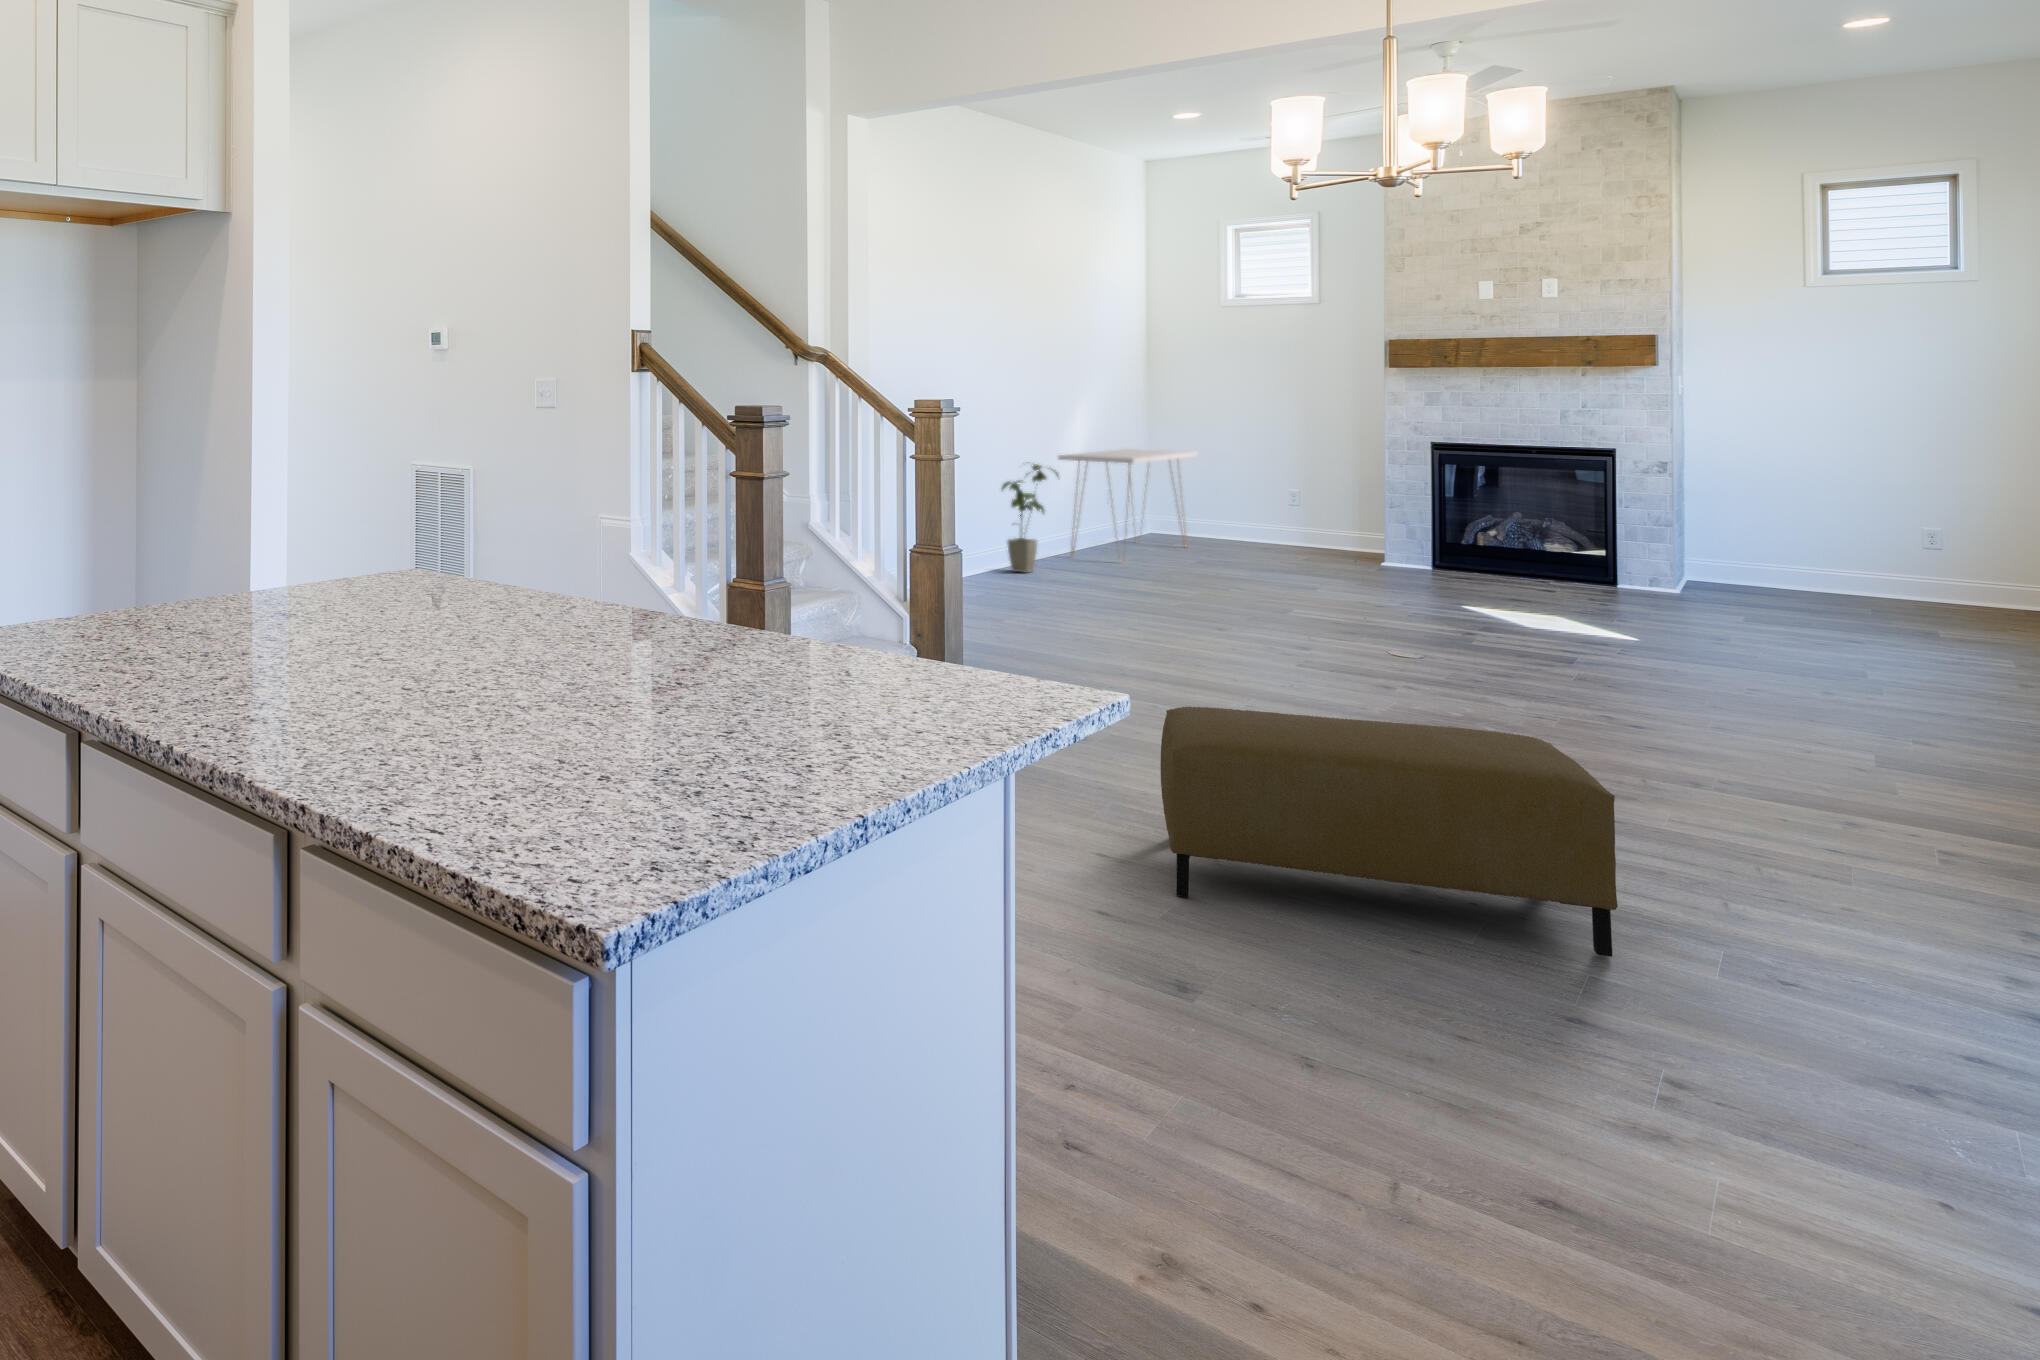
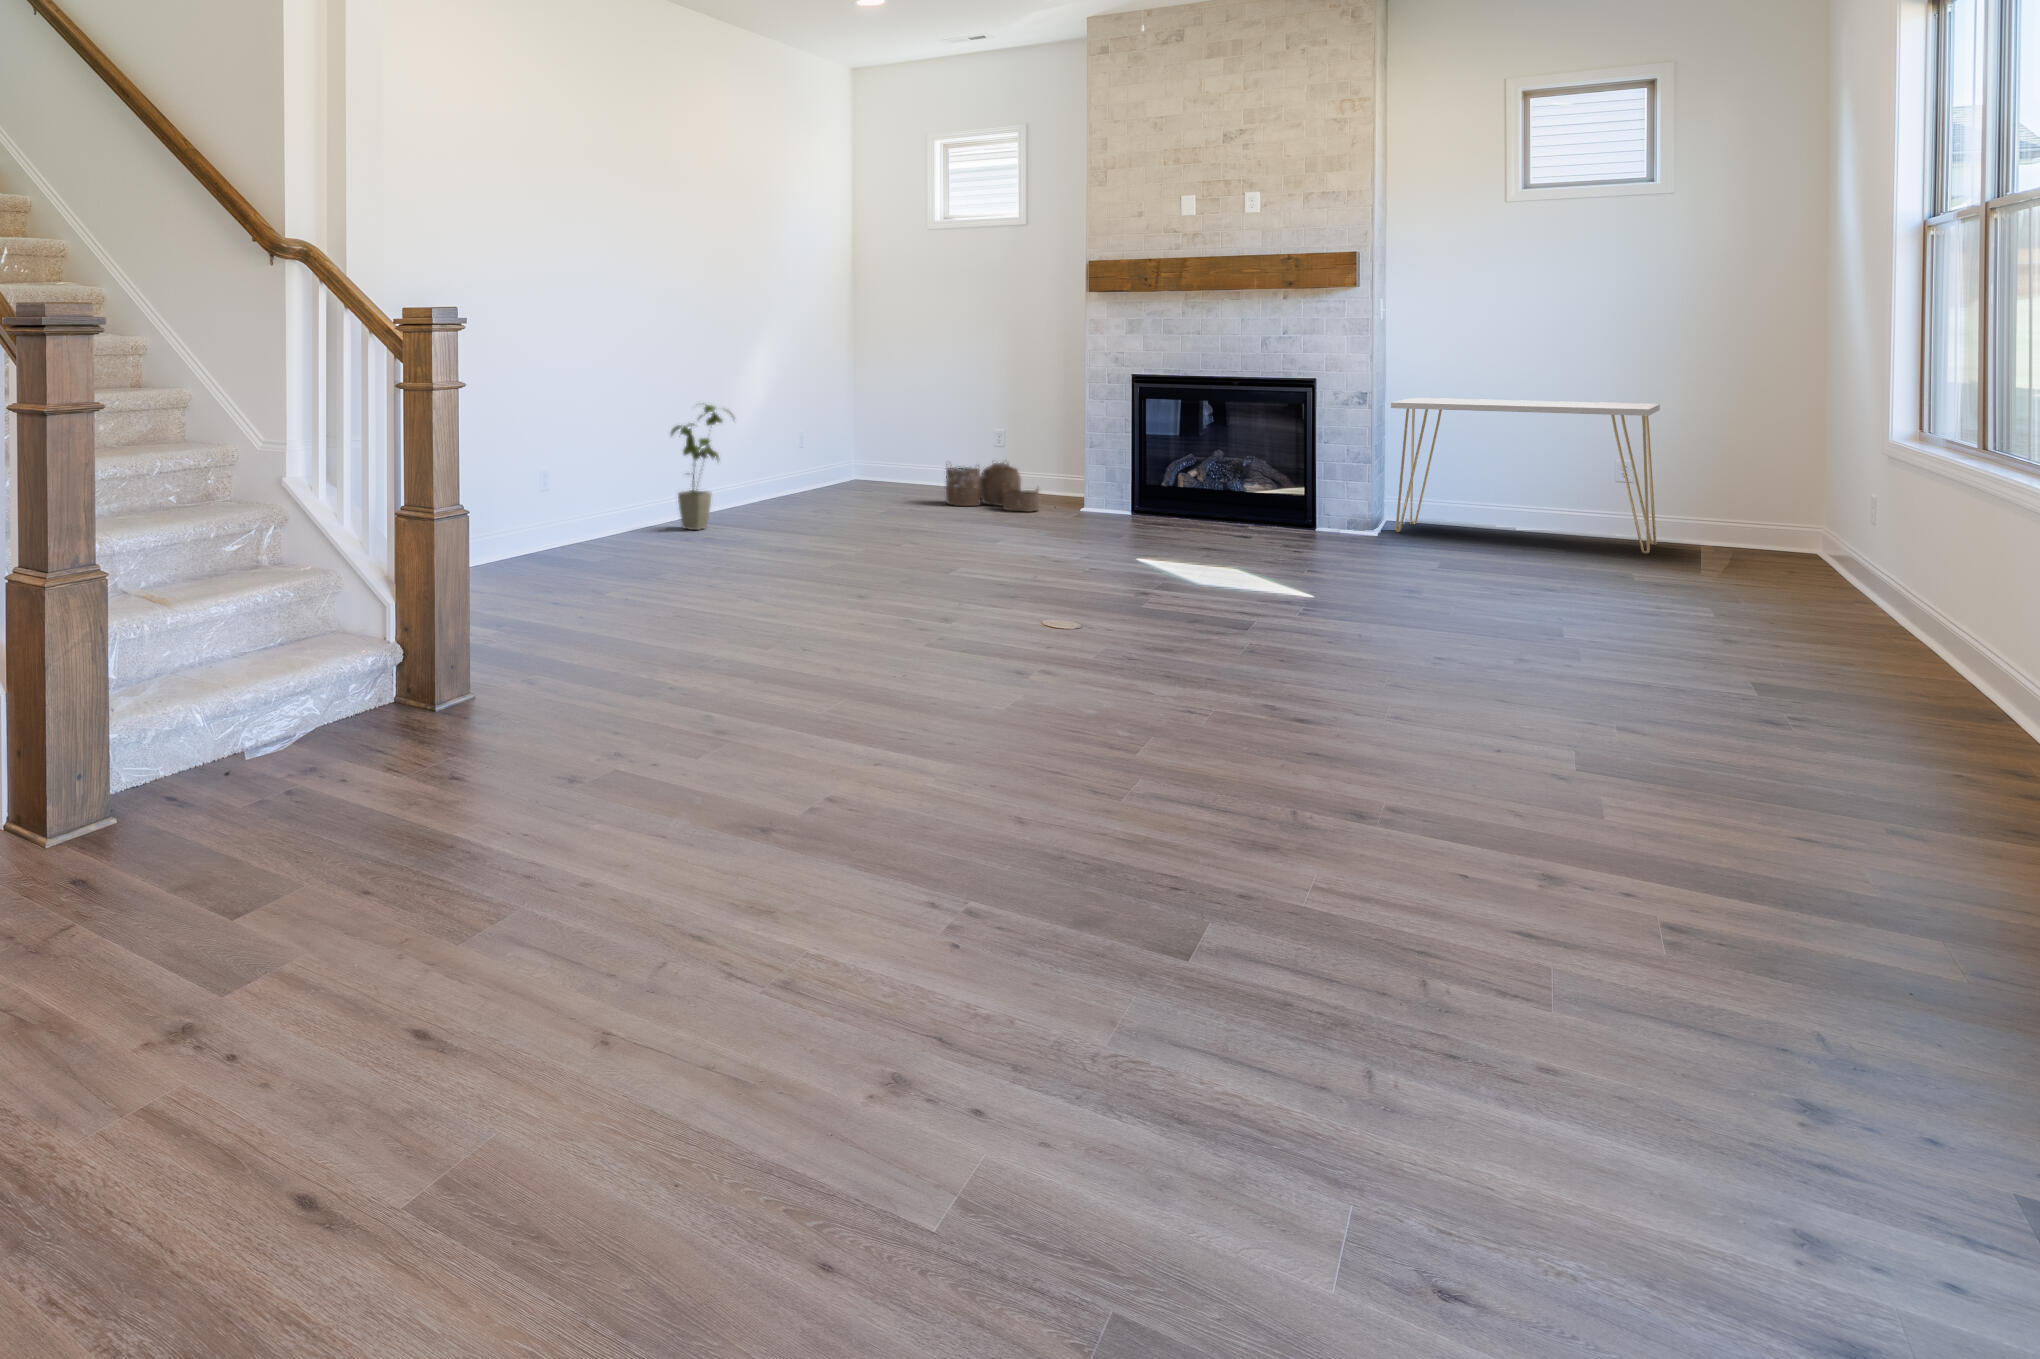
console table: present [1058,449,1197,556] -> present [1391,398,1660,553]
woven basket: none [1245,515,1338,563] -> present [946,463,1039,511]
ottoman: present [1160,707,1618,957] -> none [587,740,1209,1144]

